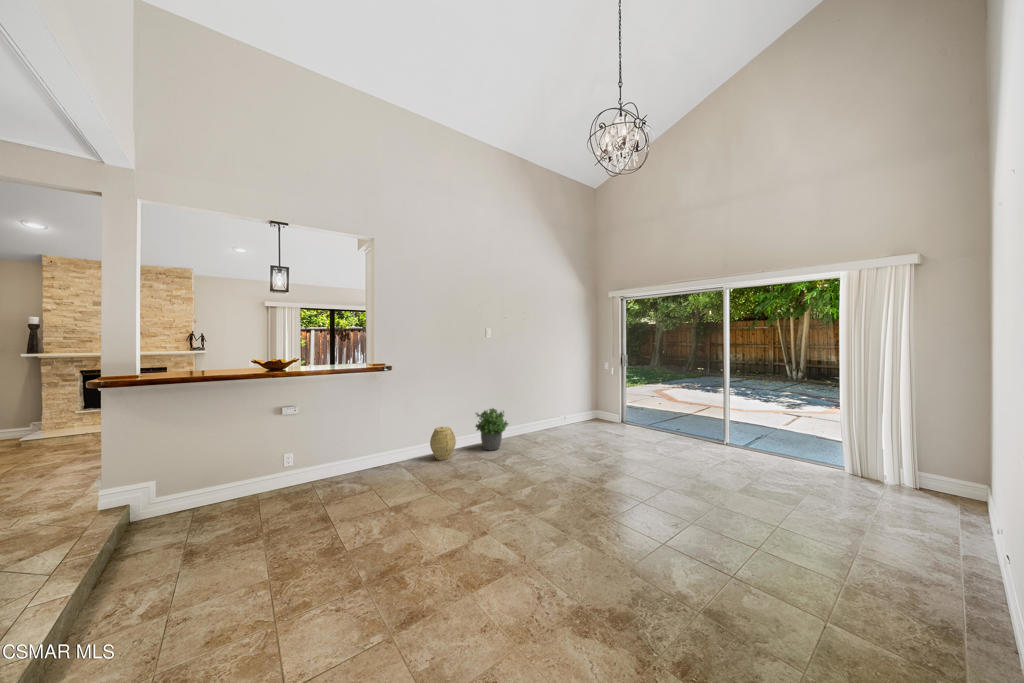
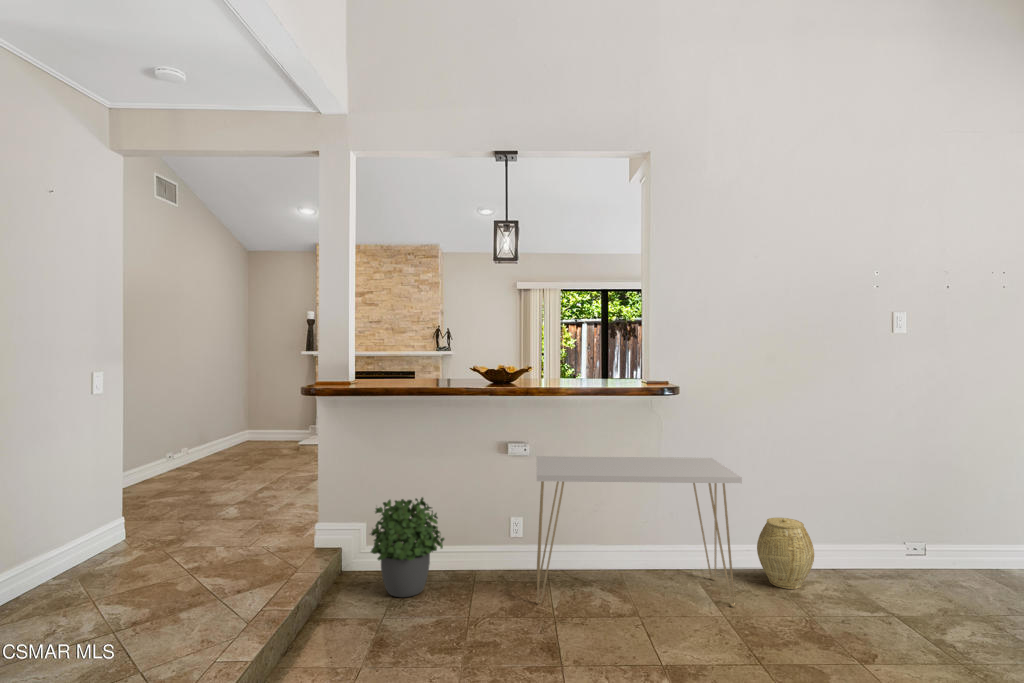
console table: none [303,402,425,499] -> present [536,456,742,607]
potted plant: present [475,408,508,450] -> present [371,497,444,597]

